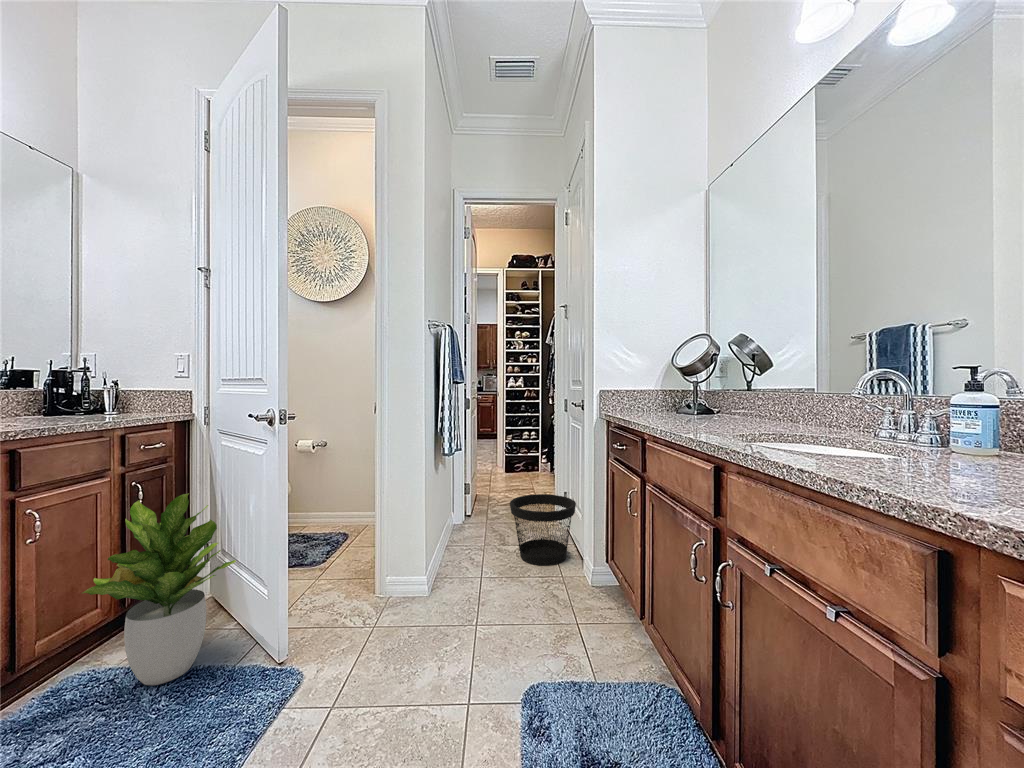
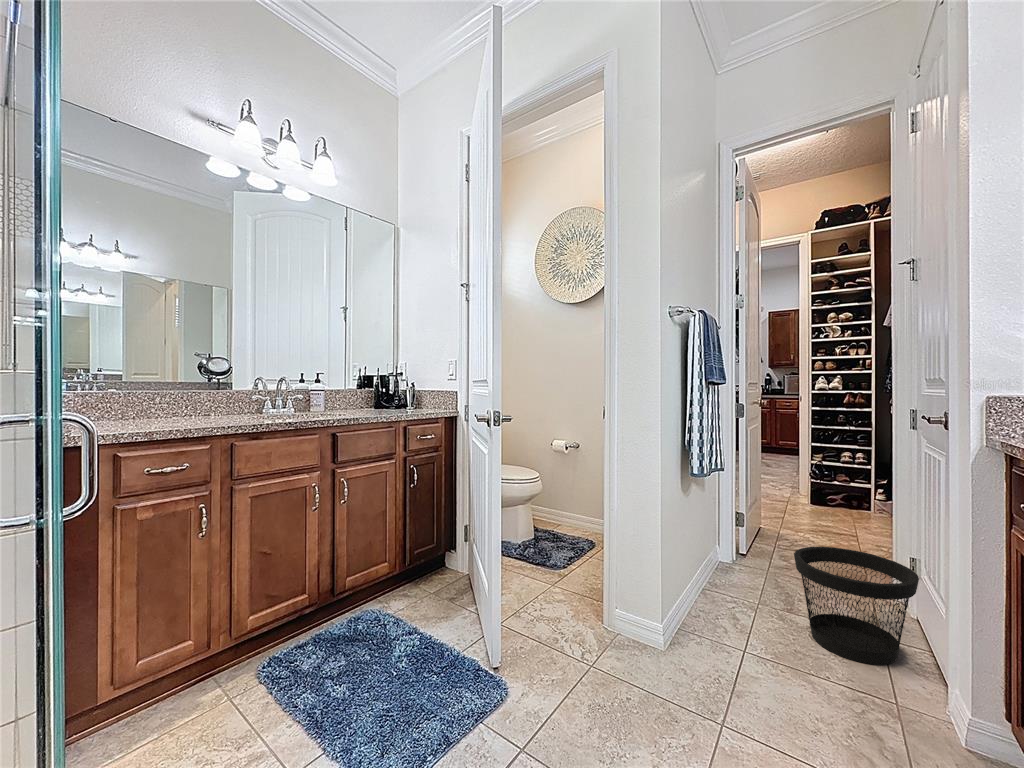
potted plant: present [83,494,236,685] -> none [362,481,469,645]

